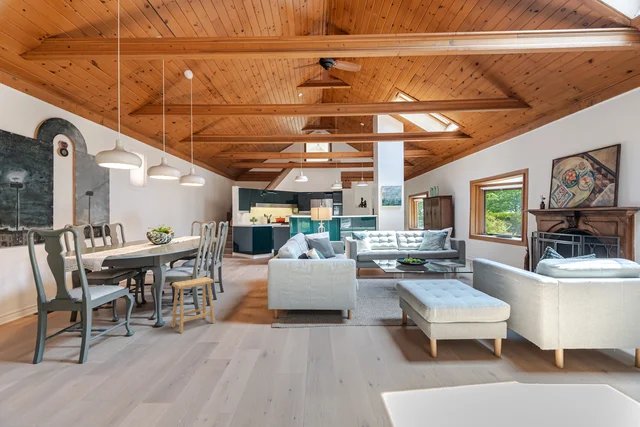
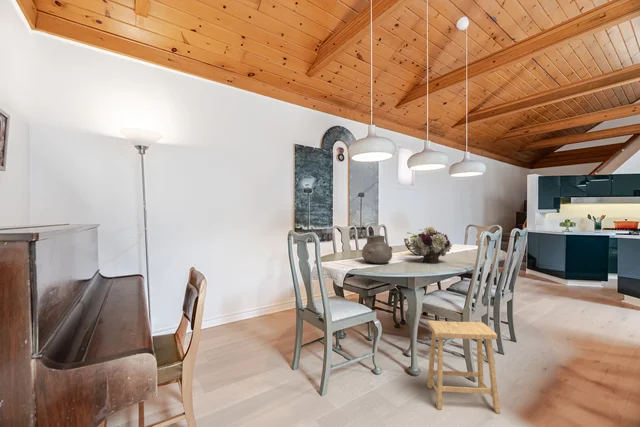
flower arrangement: none [154,221,185,248] -> present [411,226,452,263]
vase: none [112,230,141,252] -> present [362,235,392,264]

